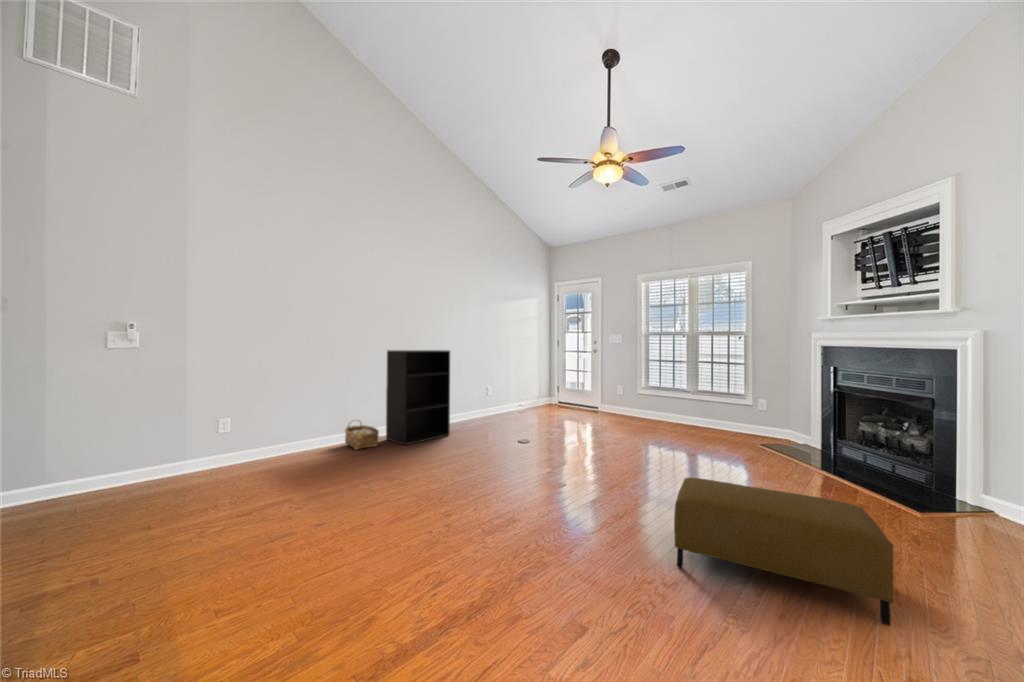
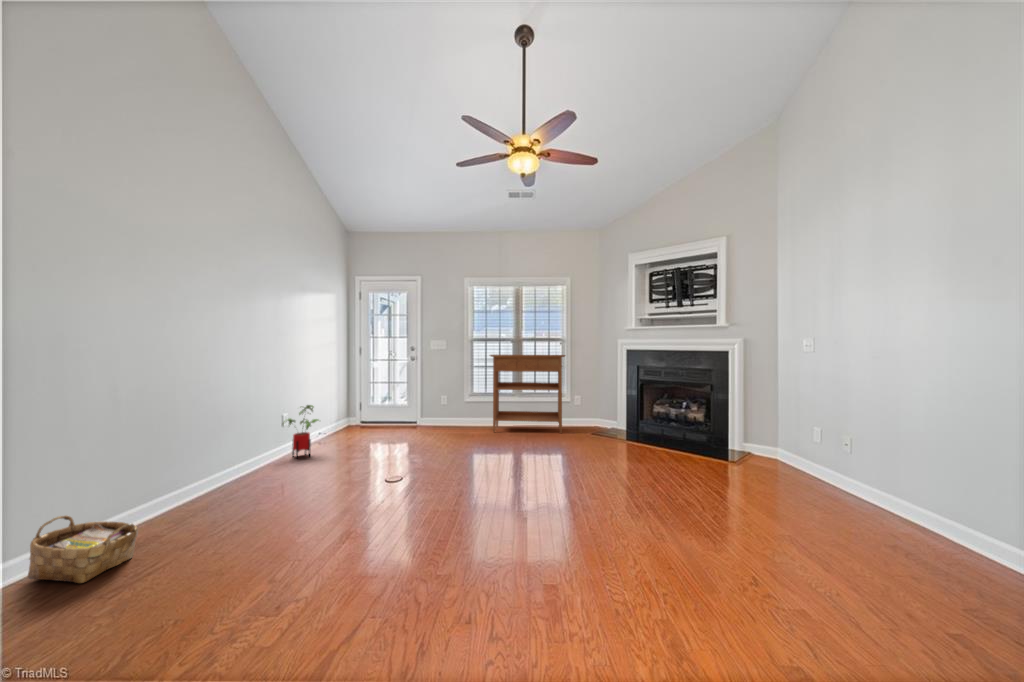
bookshelf: present [386,350,450,445] -> none [136,360,269,538]
console table: none [650,350,744,438] -> present [490,355,565,434]
house plant: none [484,383,505,419] -> present [283,405,319,458]
ottoman: present [674,478,894,626] -> none [687,467,865,565]

